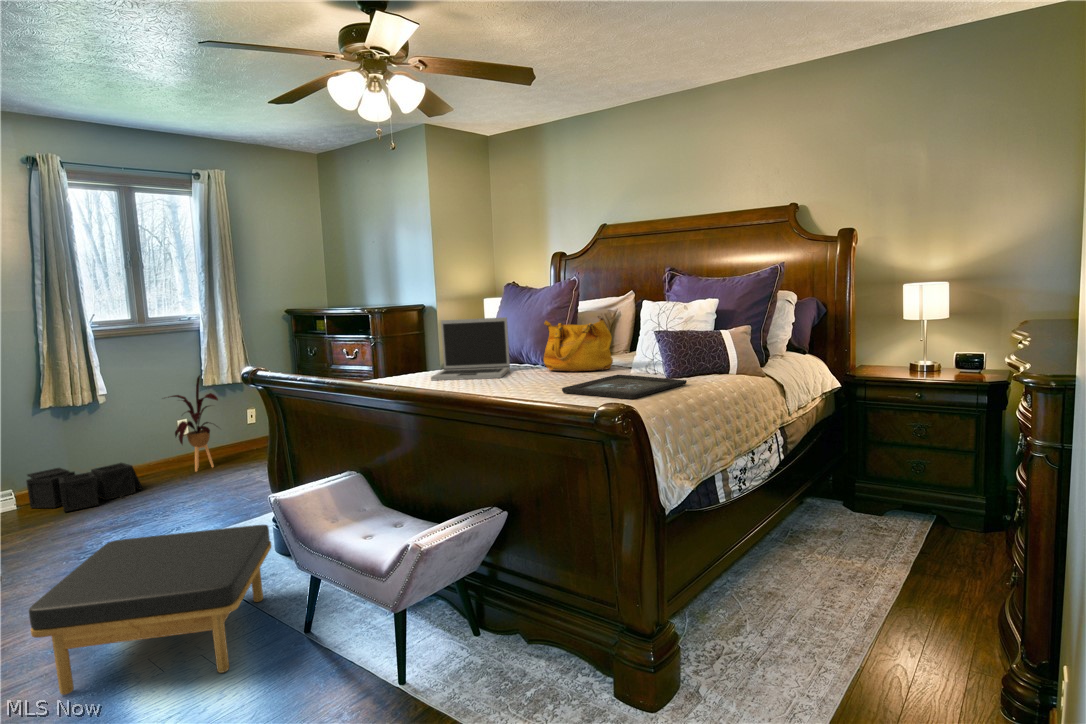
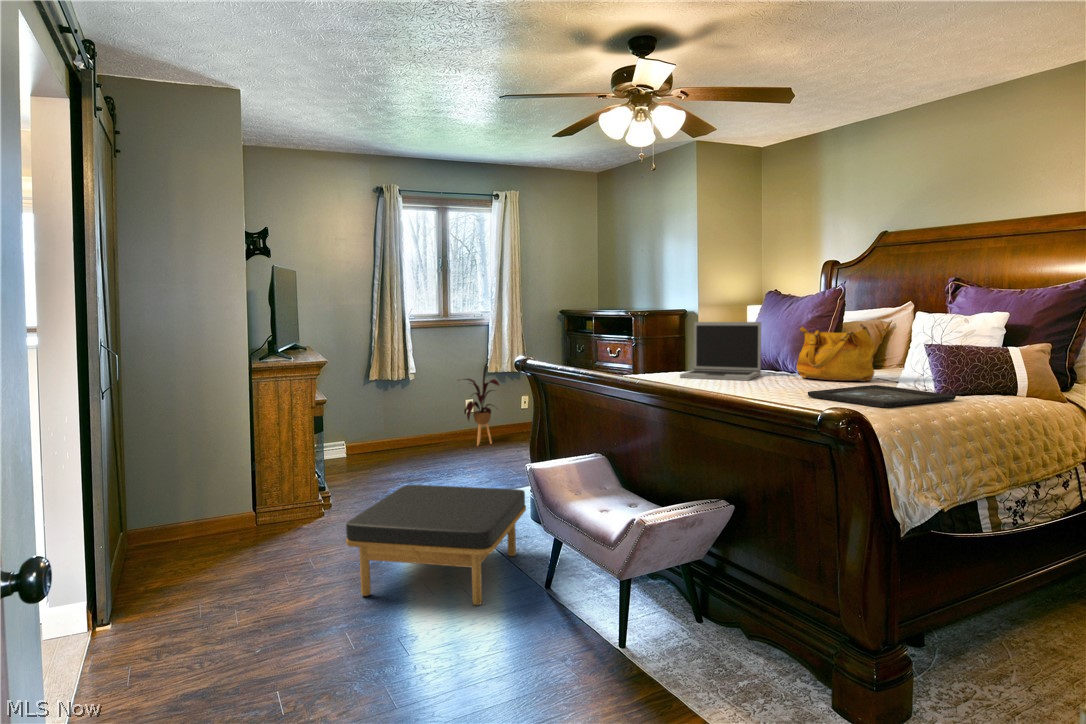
storage bin: present [27,463,142,512] -> none [357,428,437,464]

